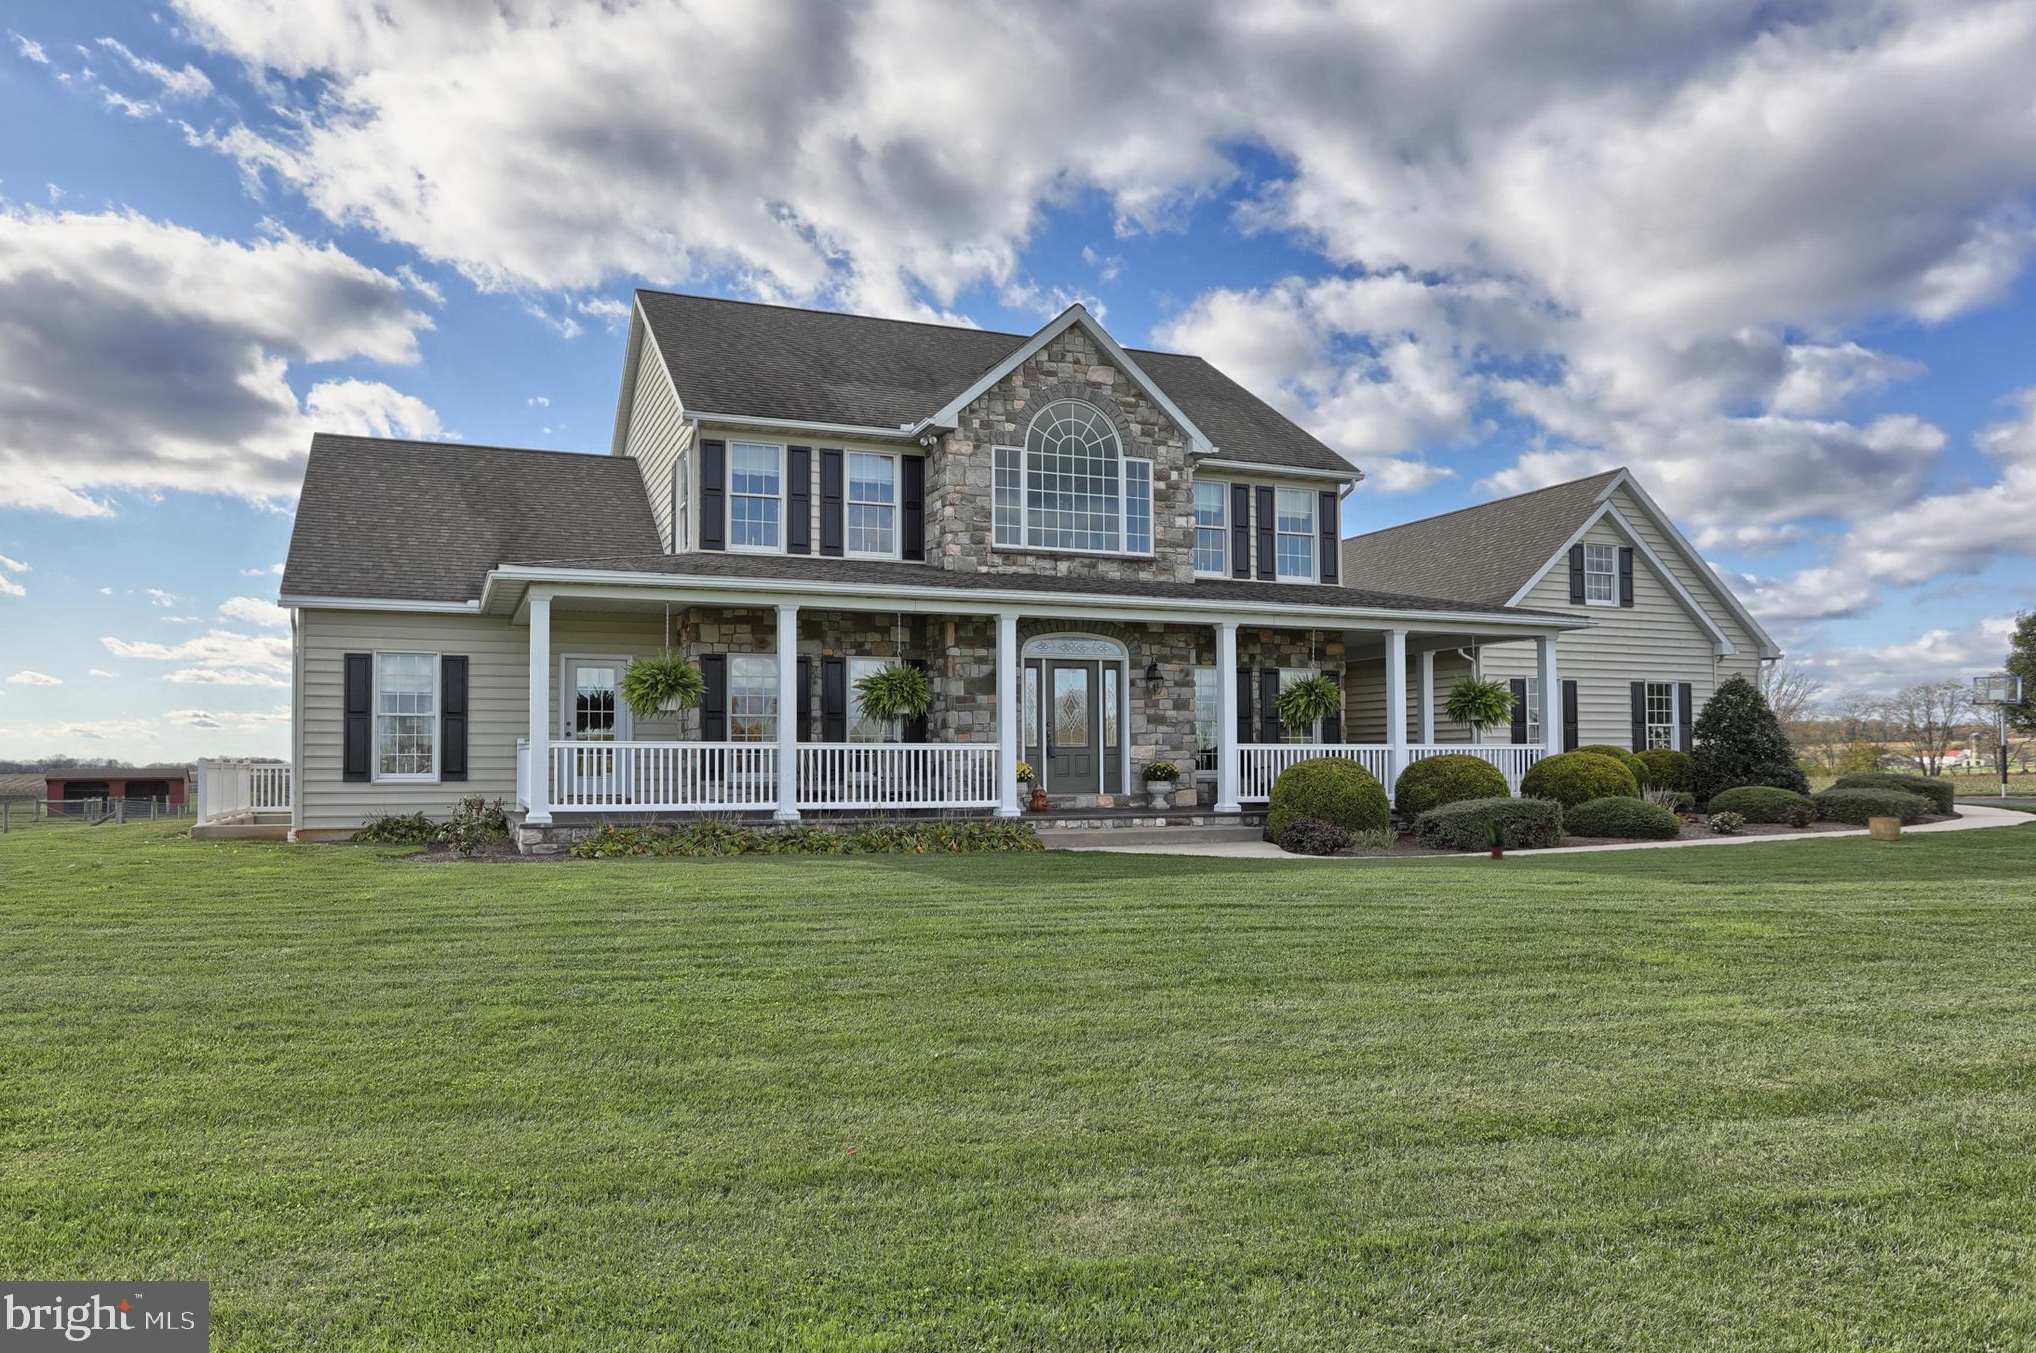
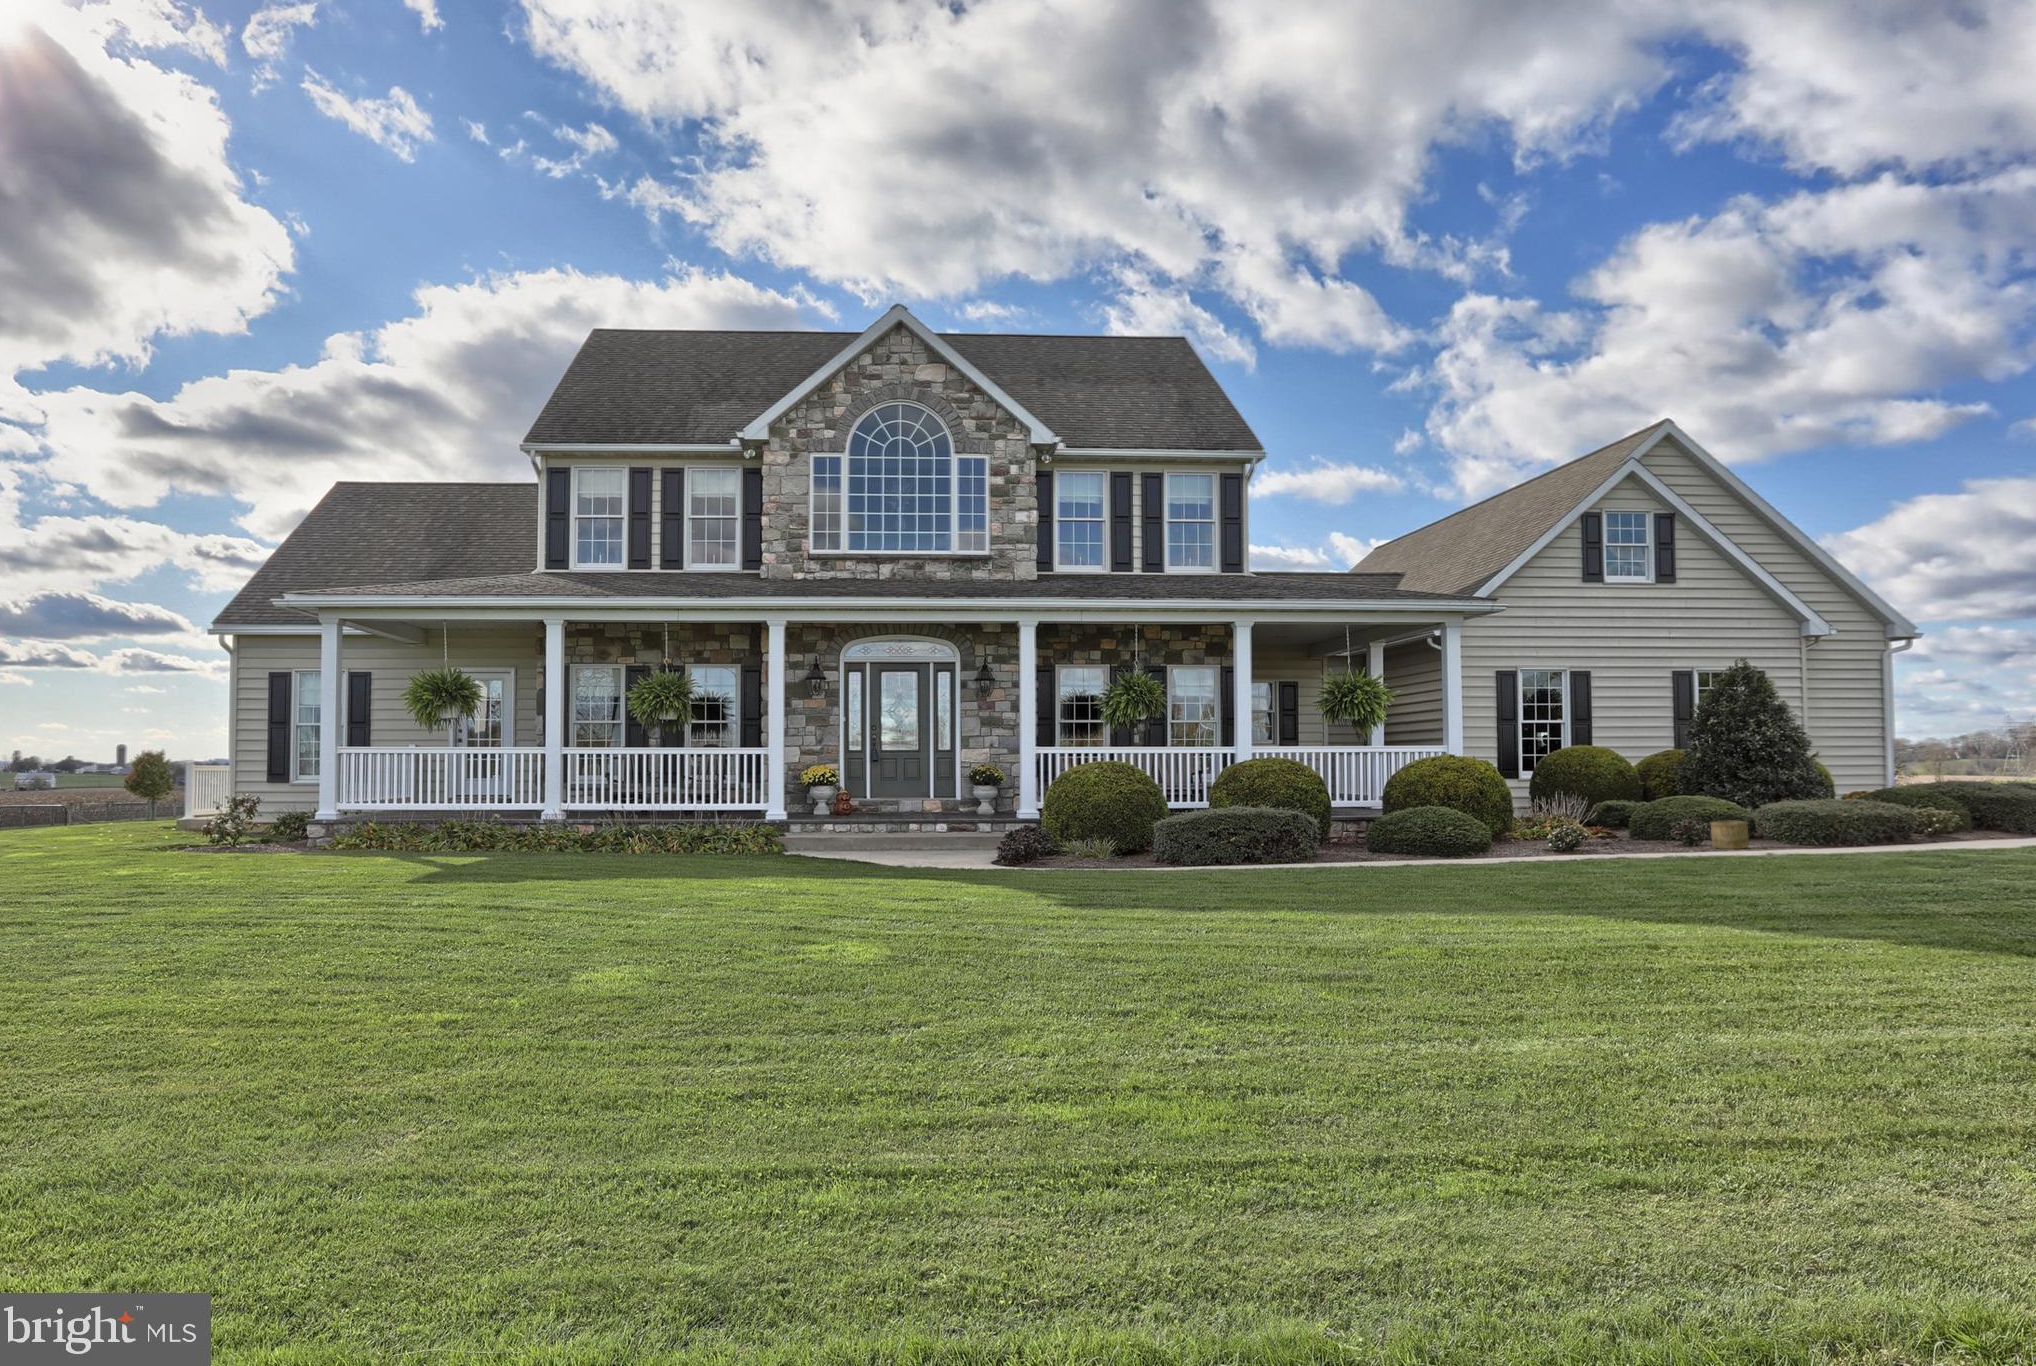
potted plant: present [1484,819,1506,859] -> none [1101,810,1136,856]

